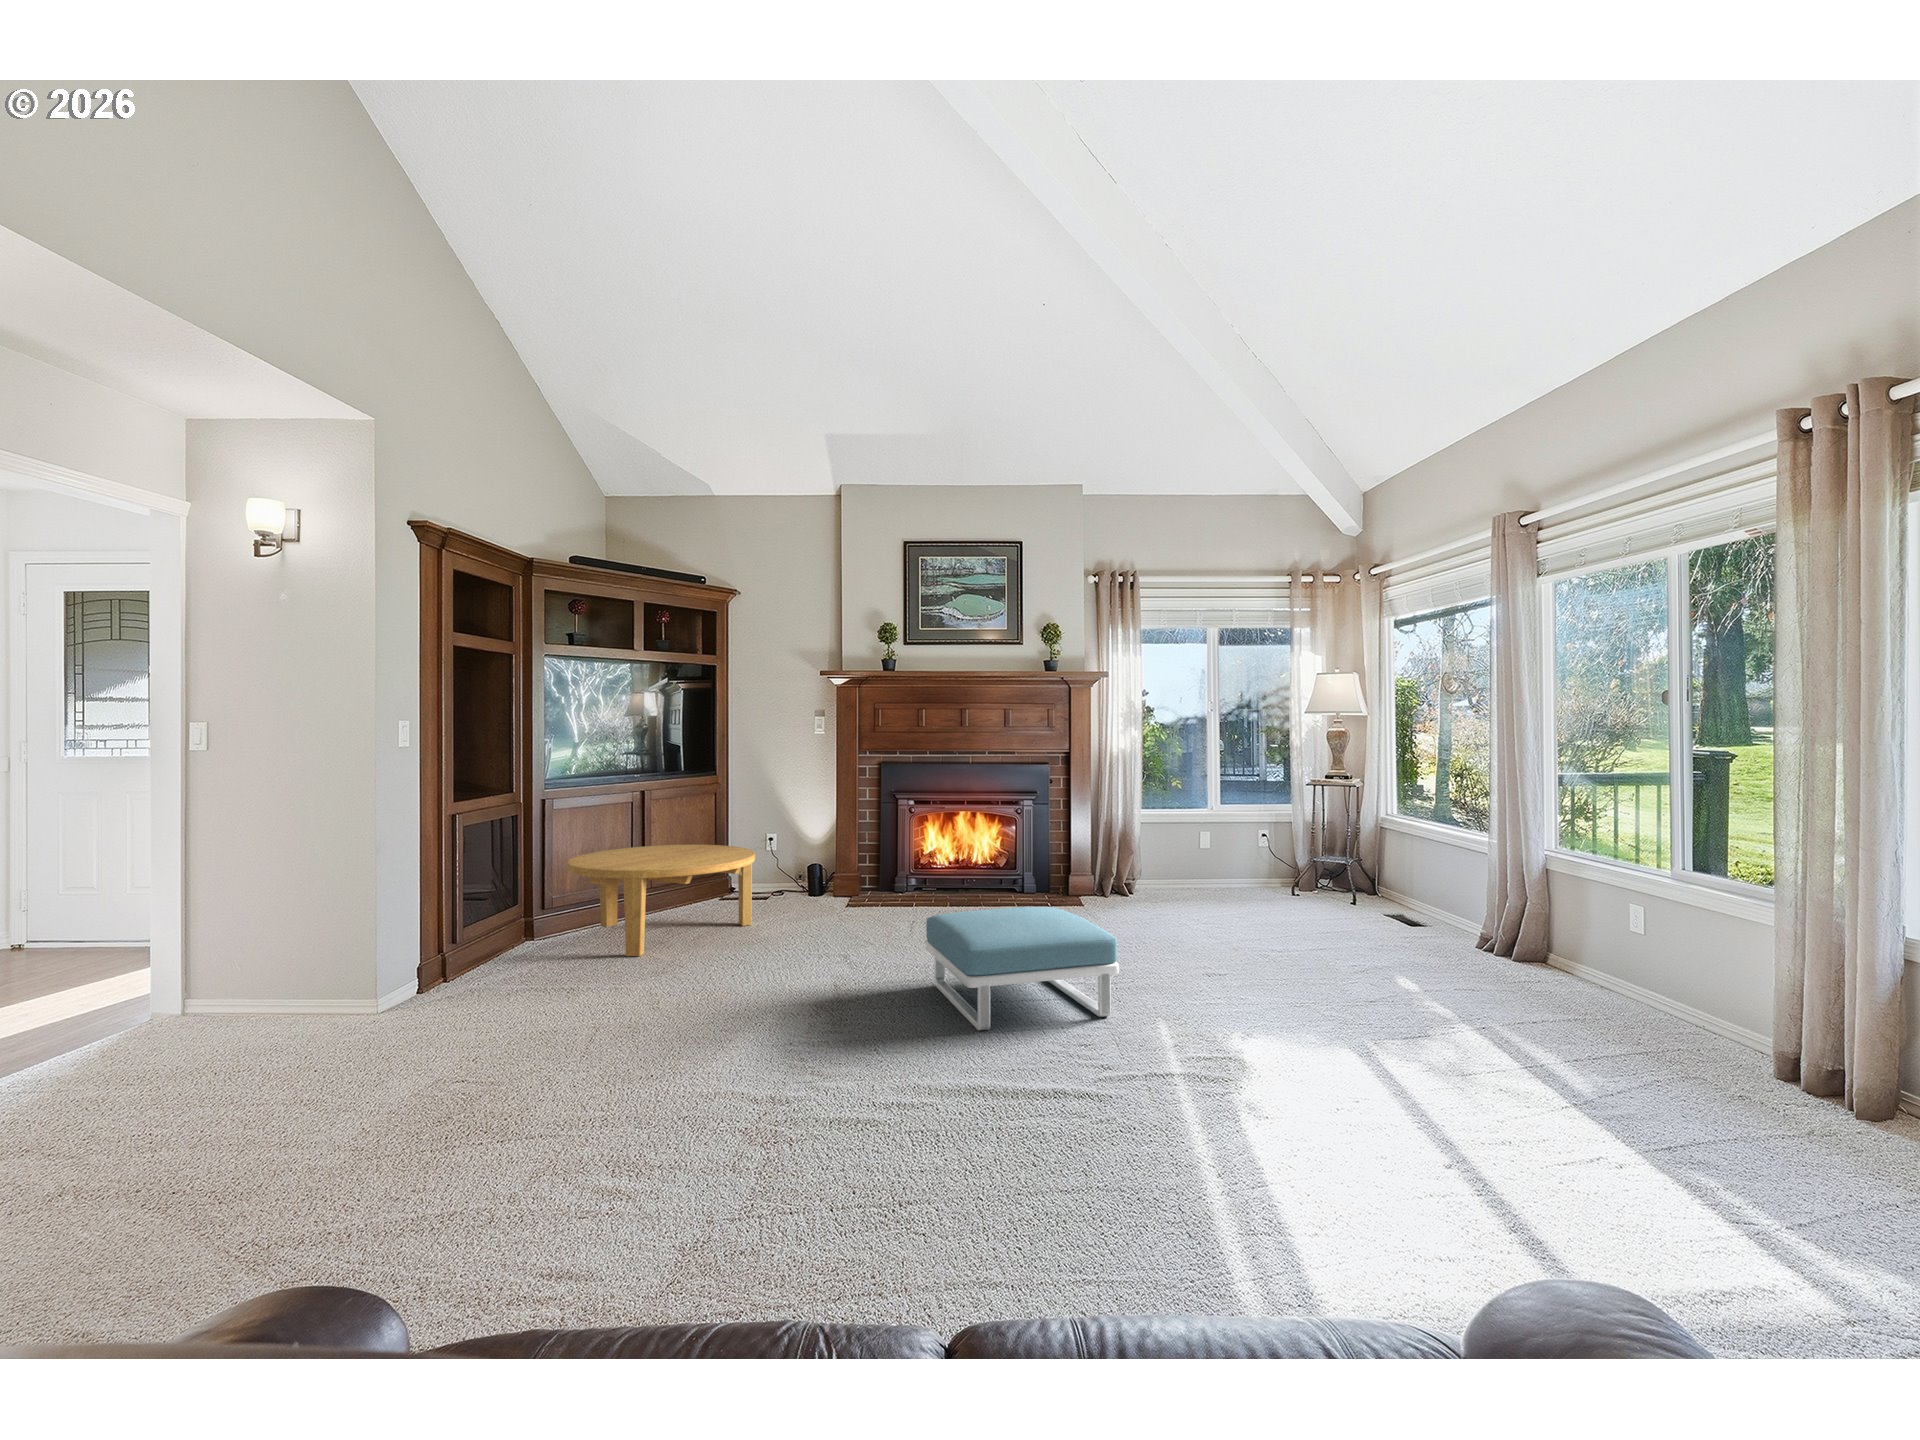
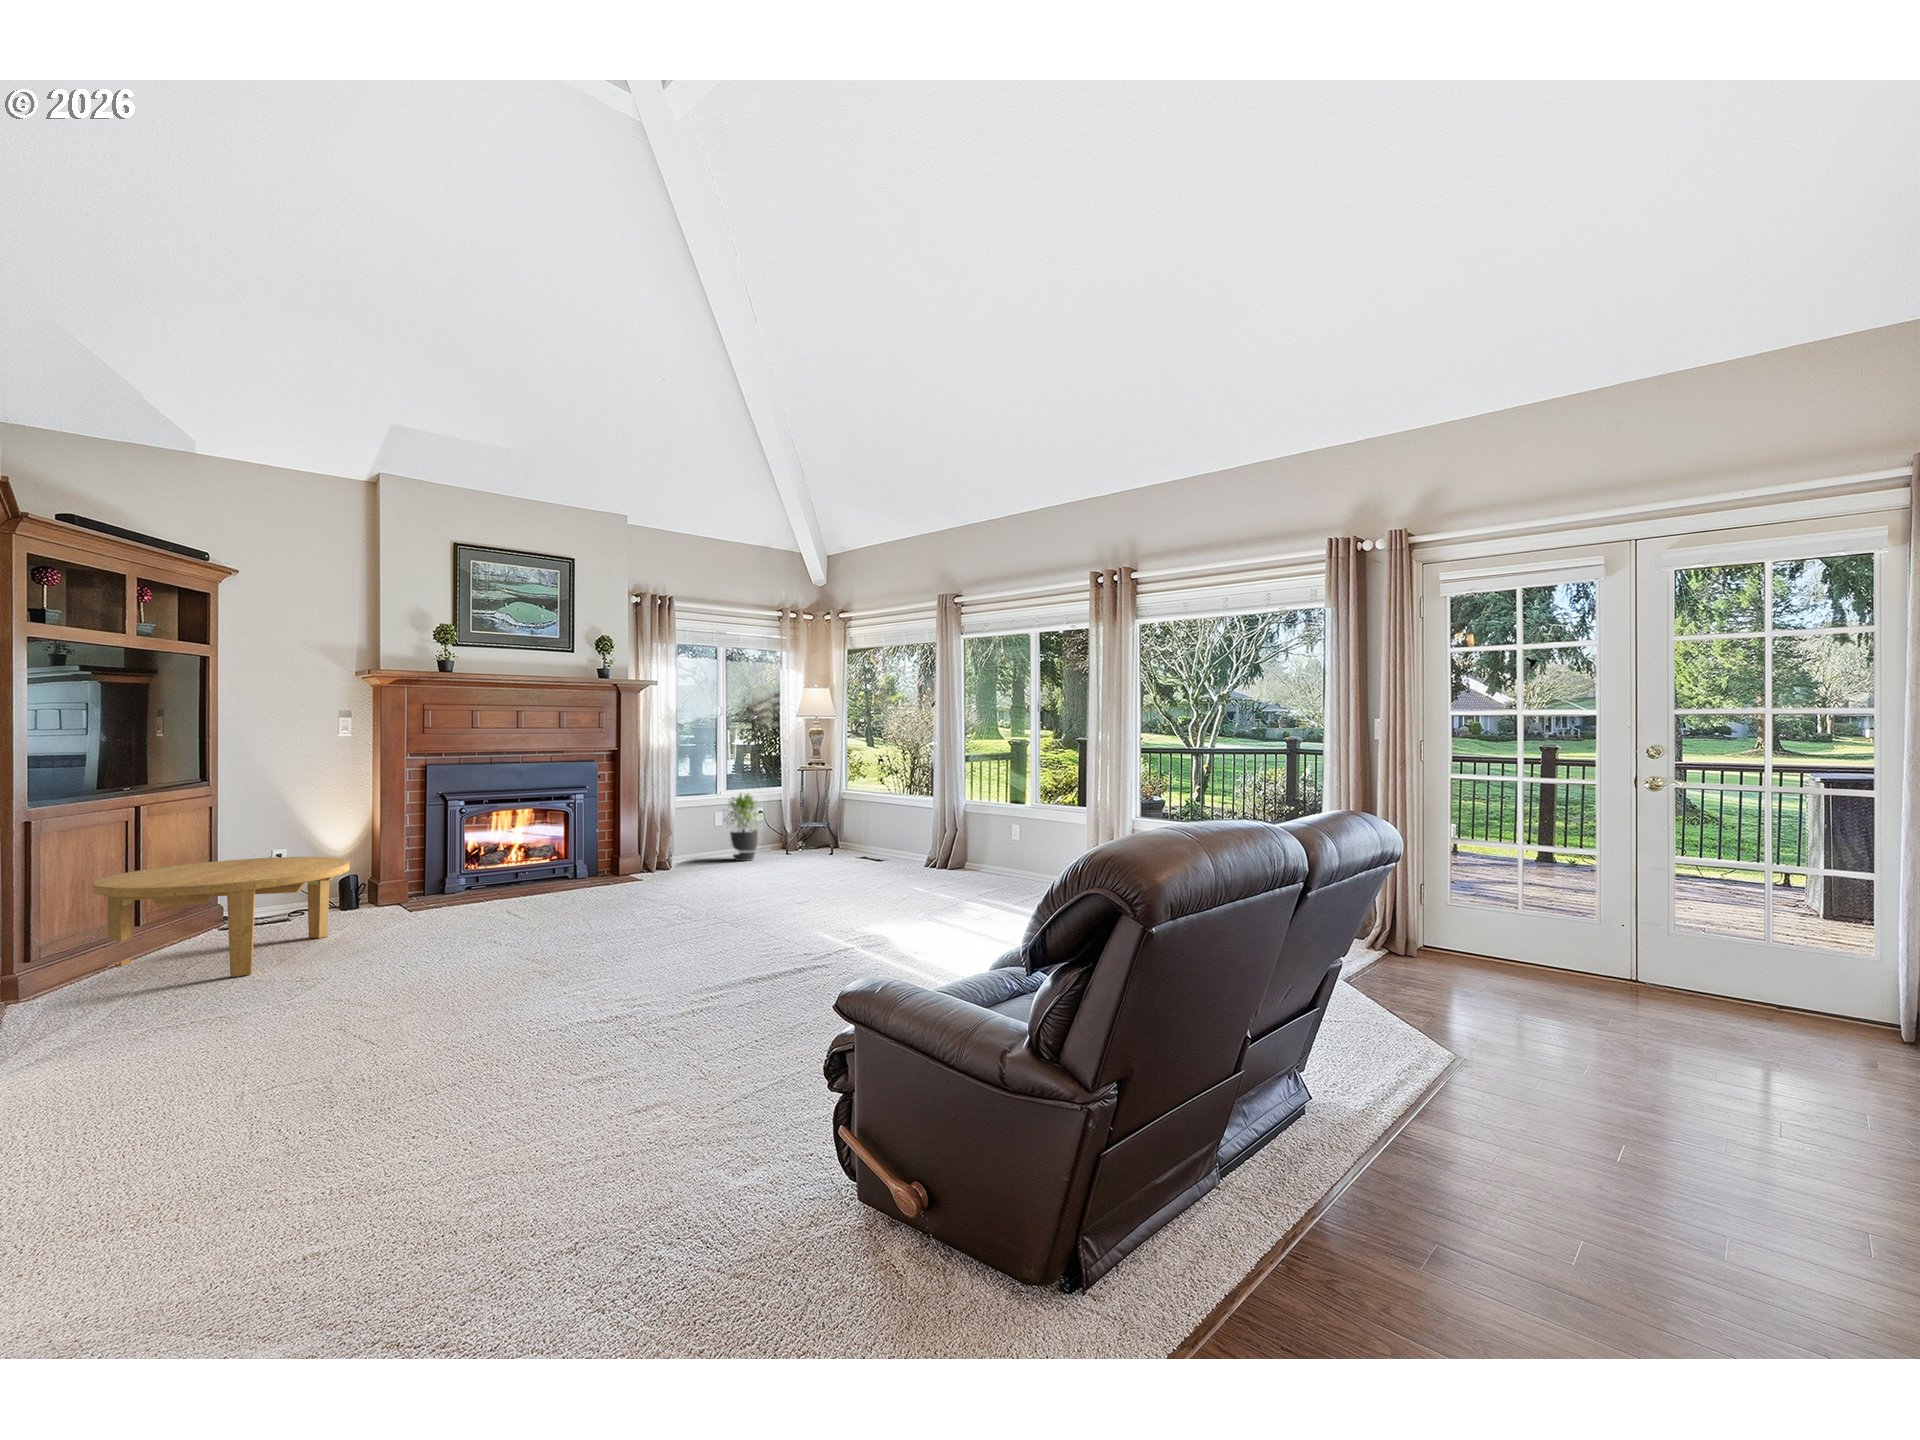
potted plant: none [1203,808,1259,896] -> present [725,793,764,861]
footstool: present [925,907,1119,1030] -> none [612,865,780,950]

